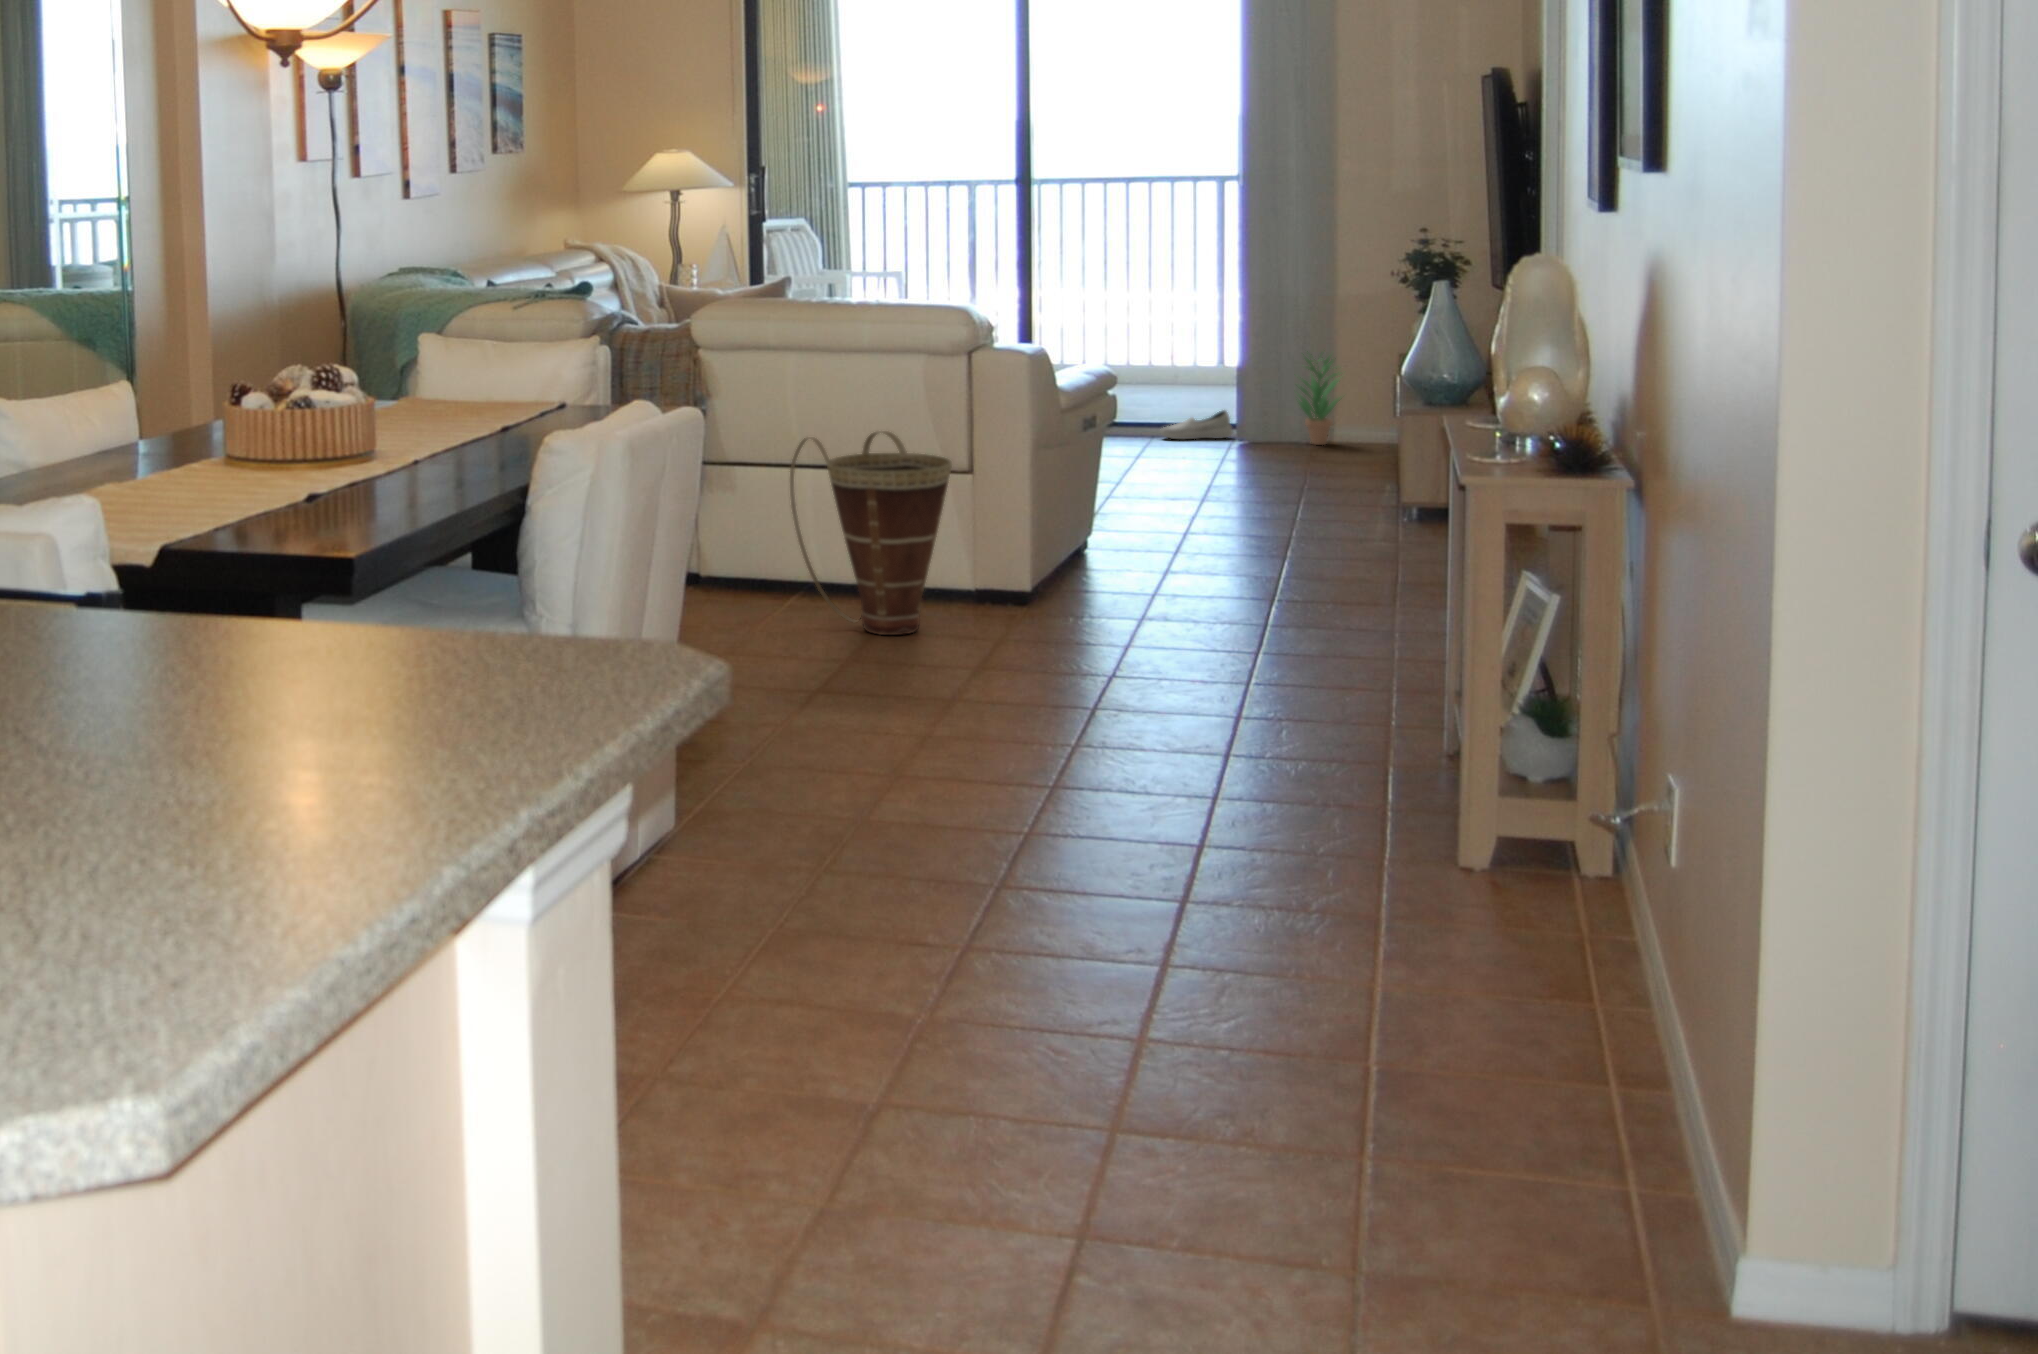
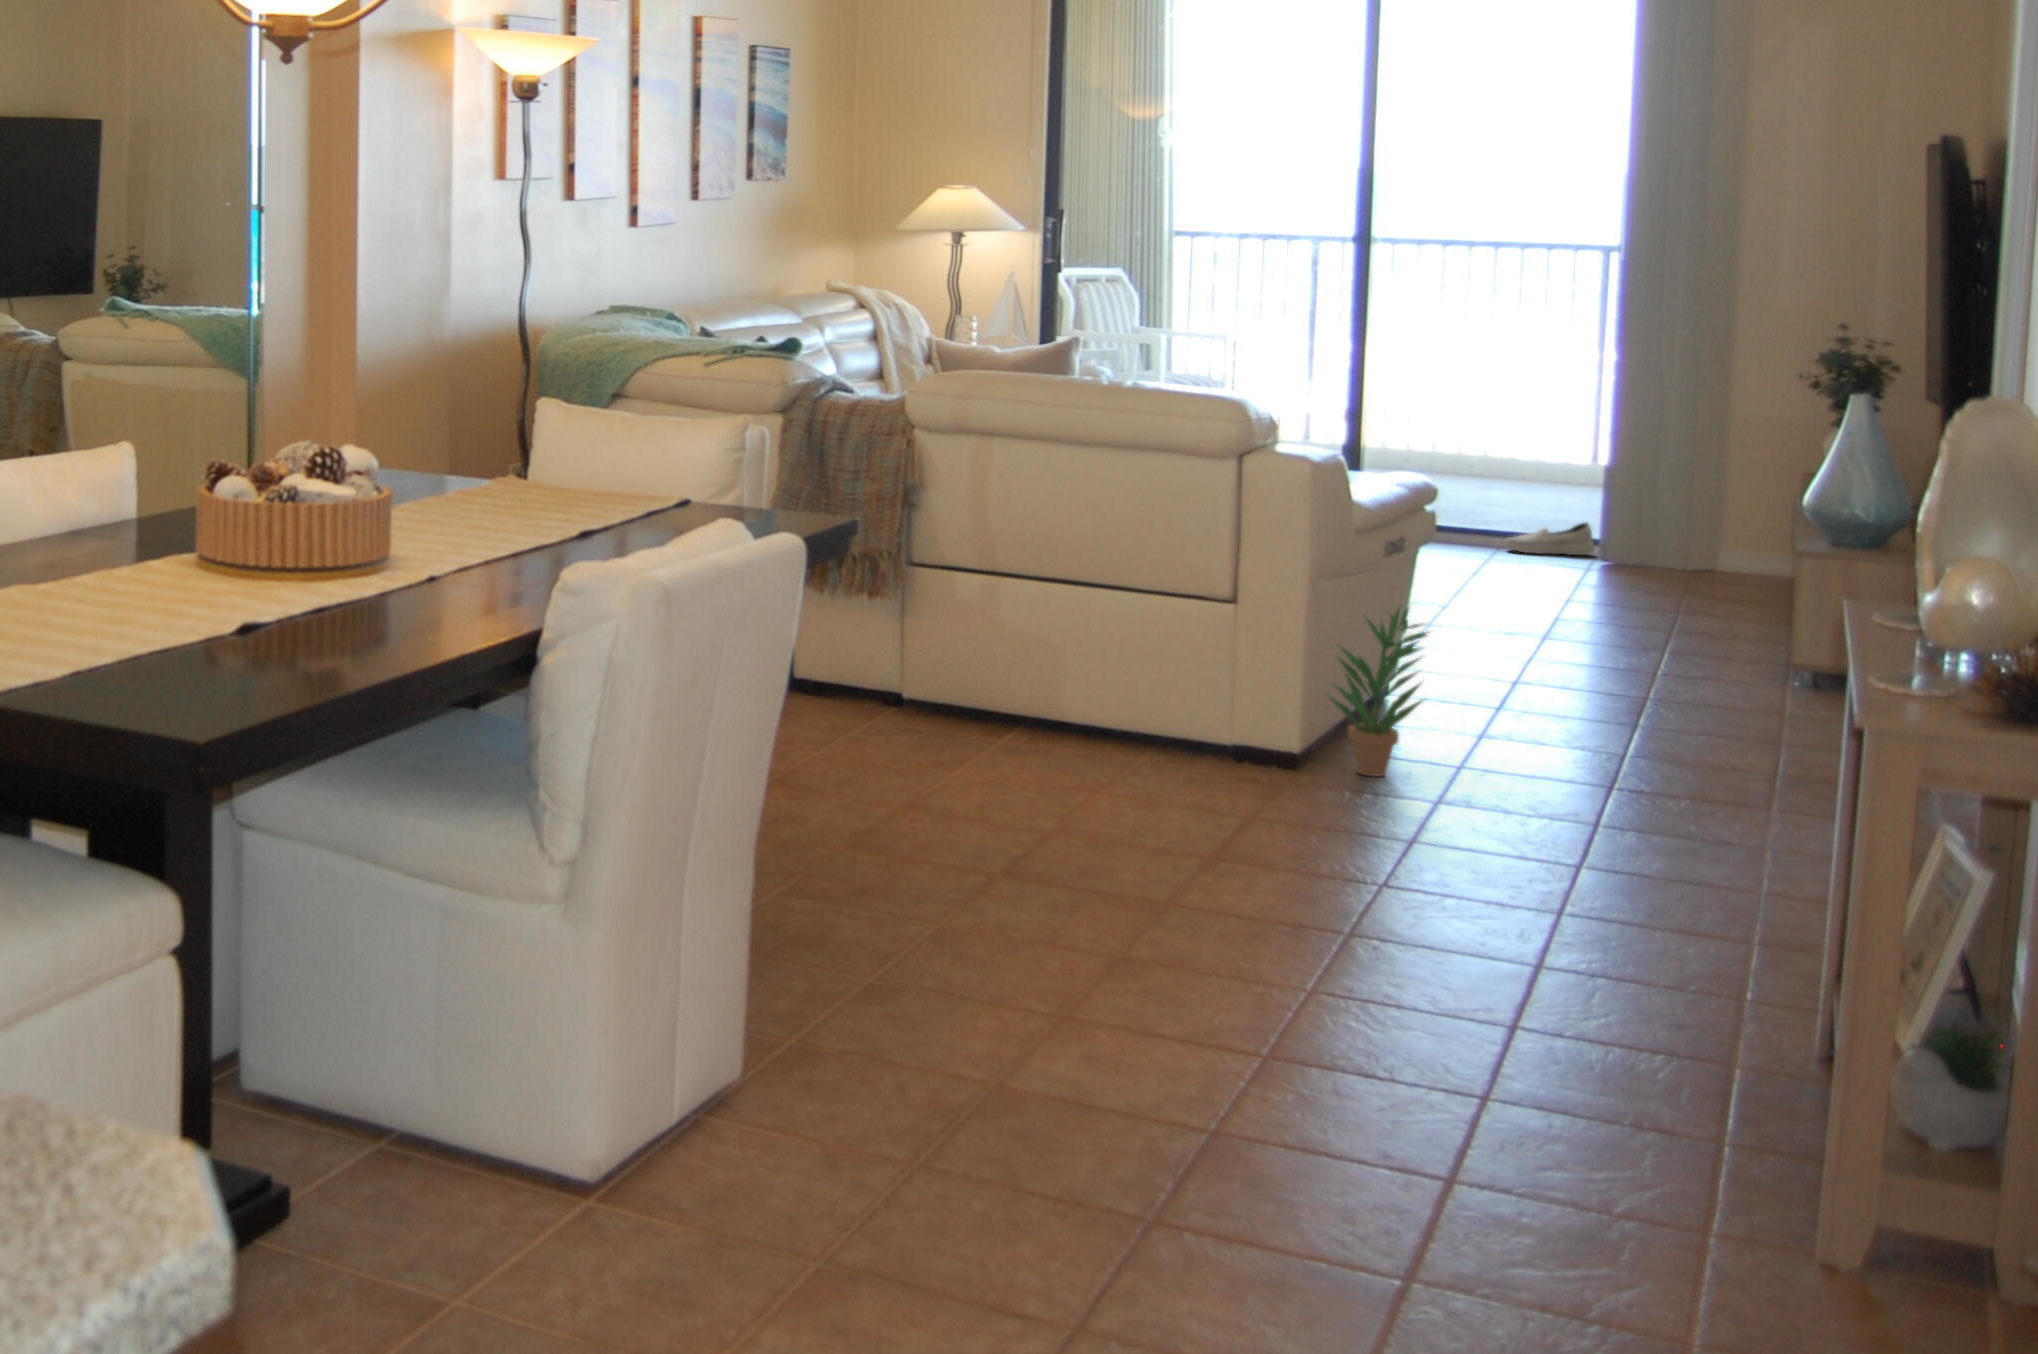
potted plant: present [1298,351,1339,445] -> present [1329,608,1427,777]
basket: present [790,431,952,635] -> none [1002,543,1200,797]

